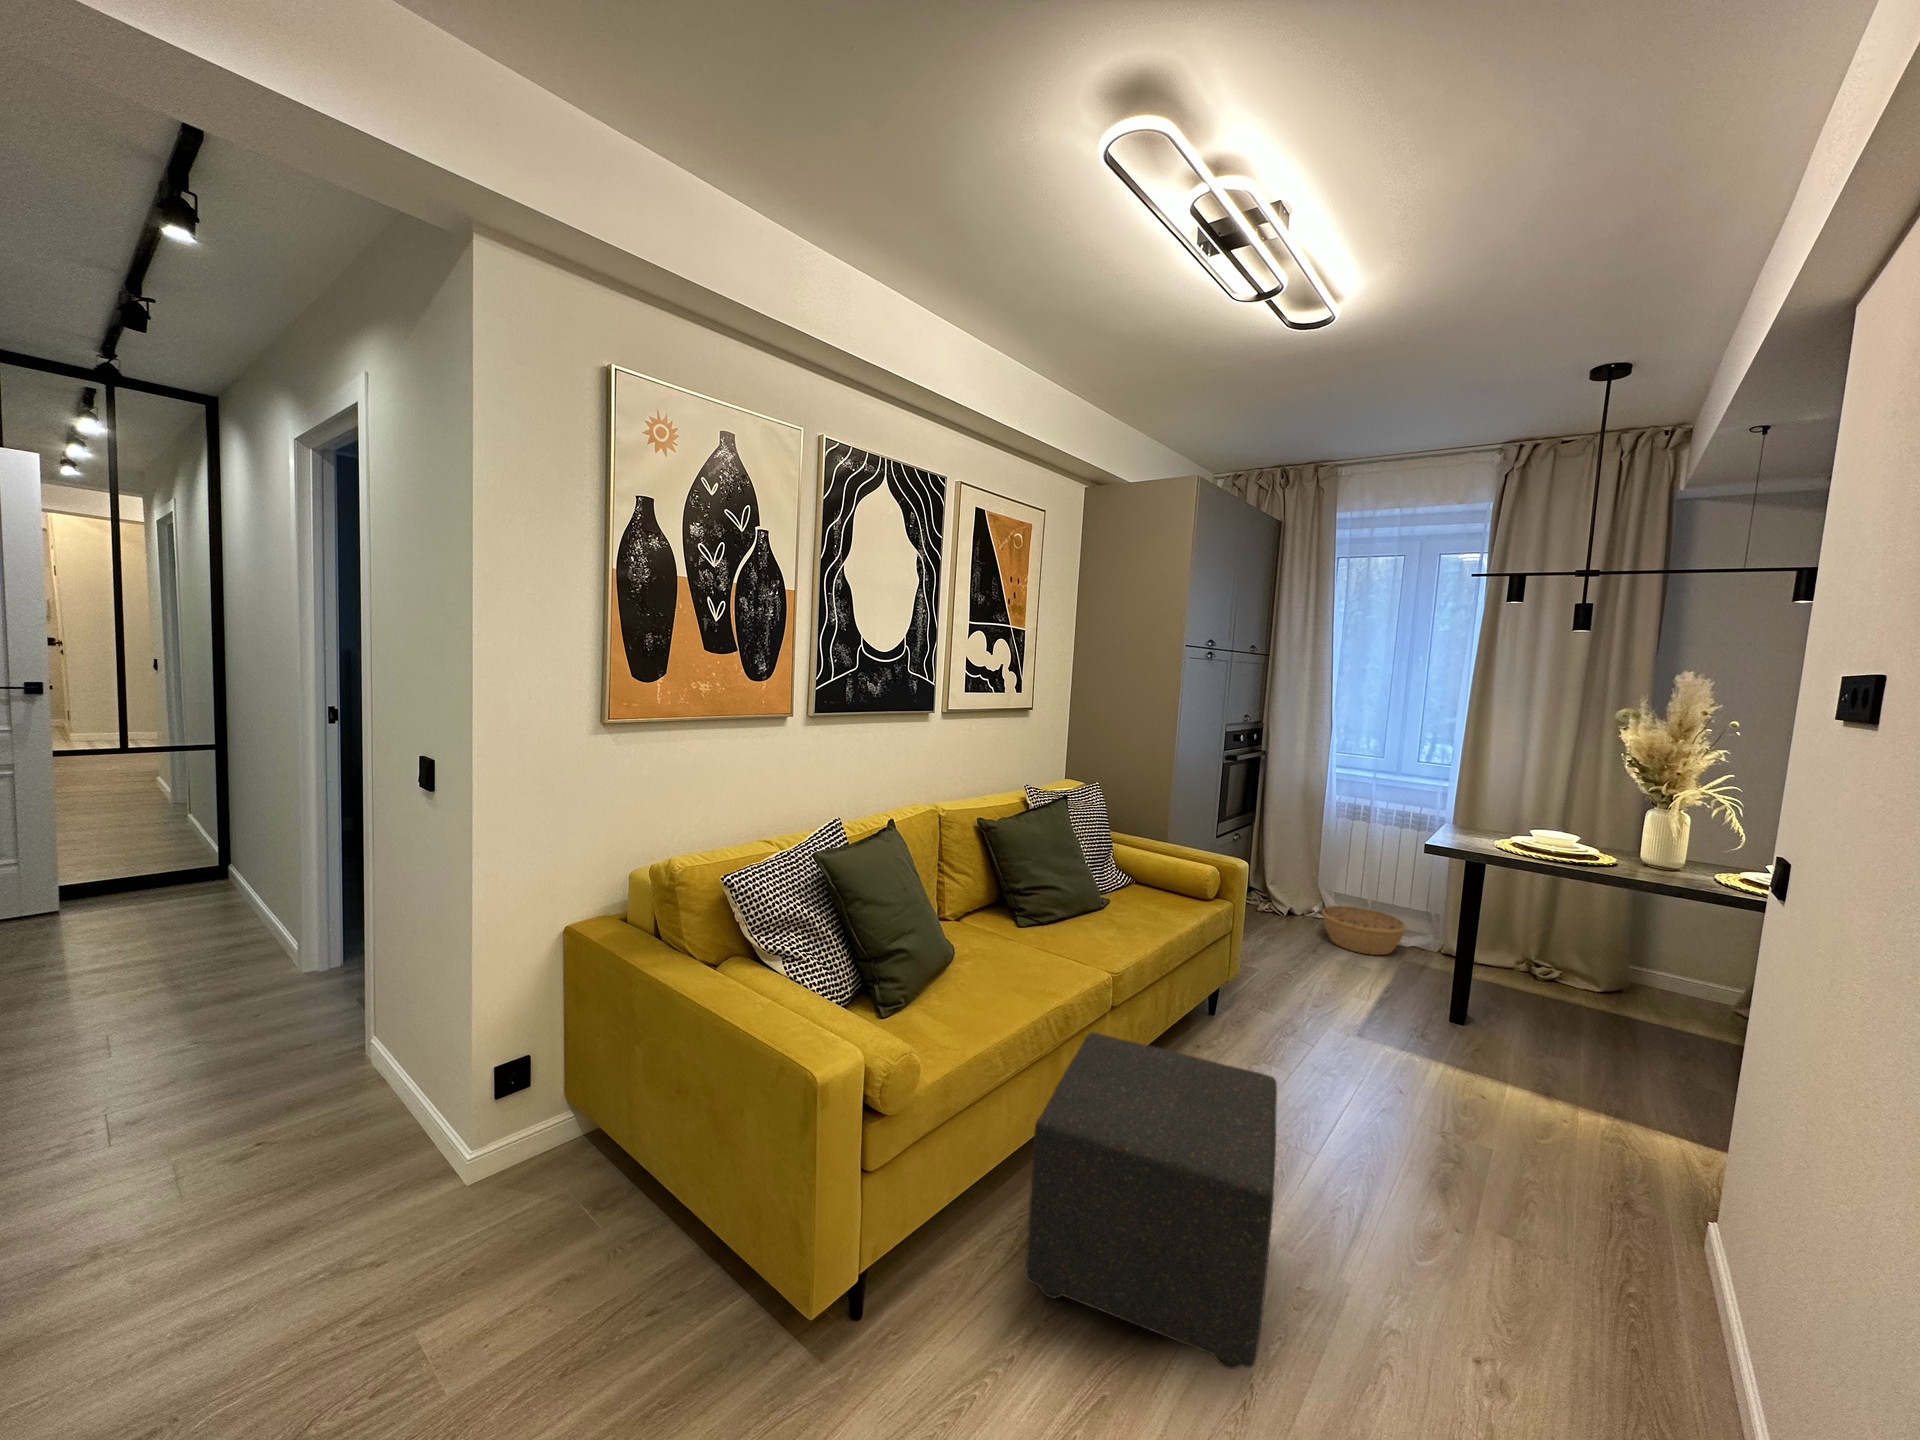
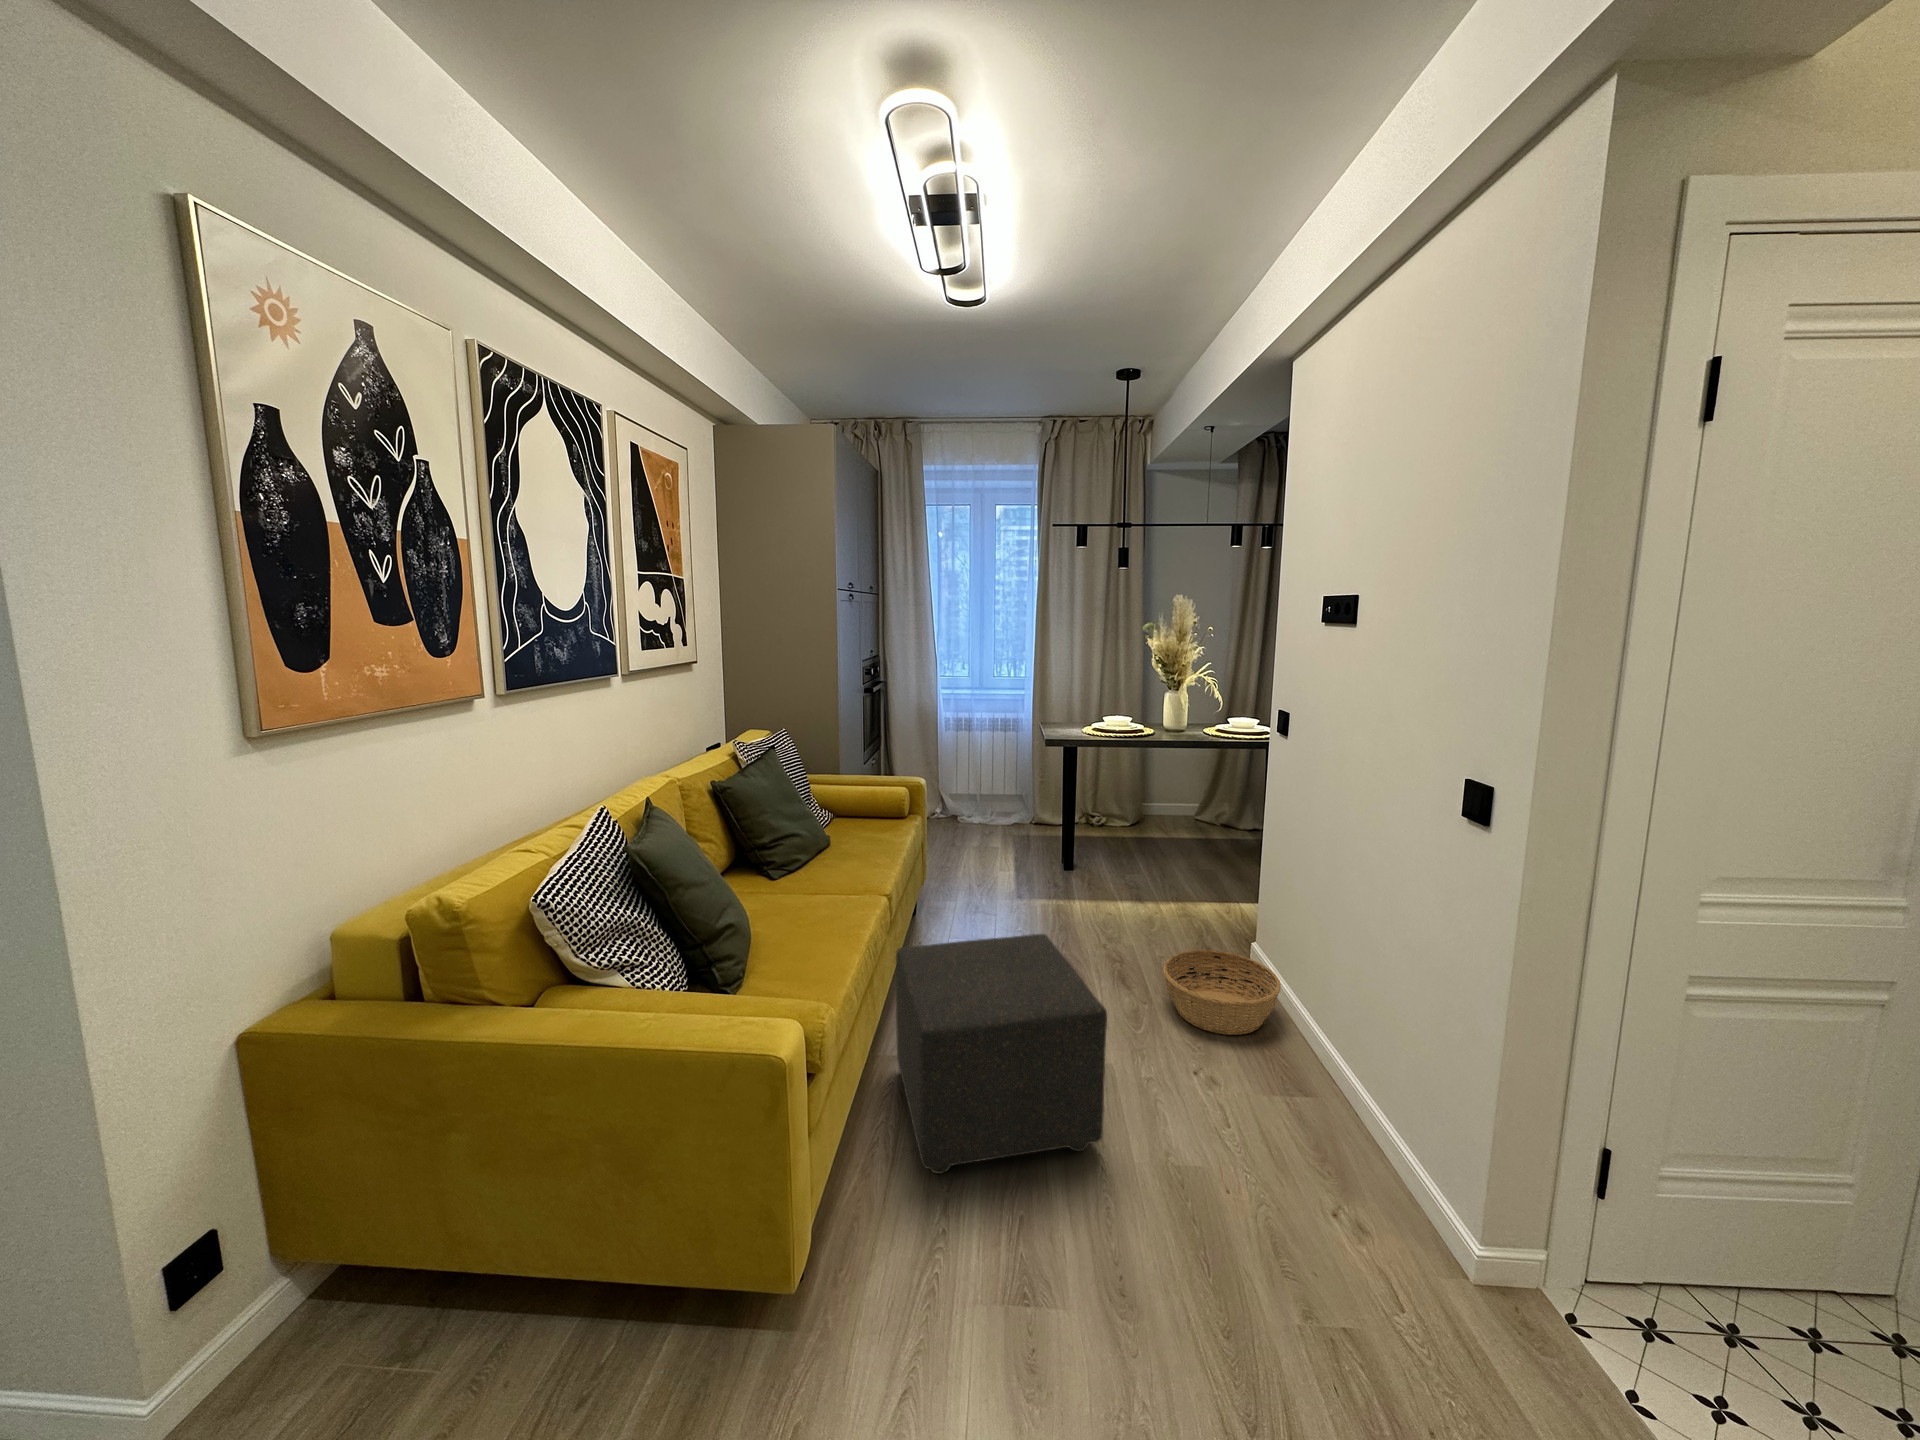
basket: present [1322,906,1406,955] -> present [1163,950,1281,1035]

